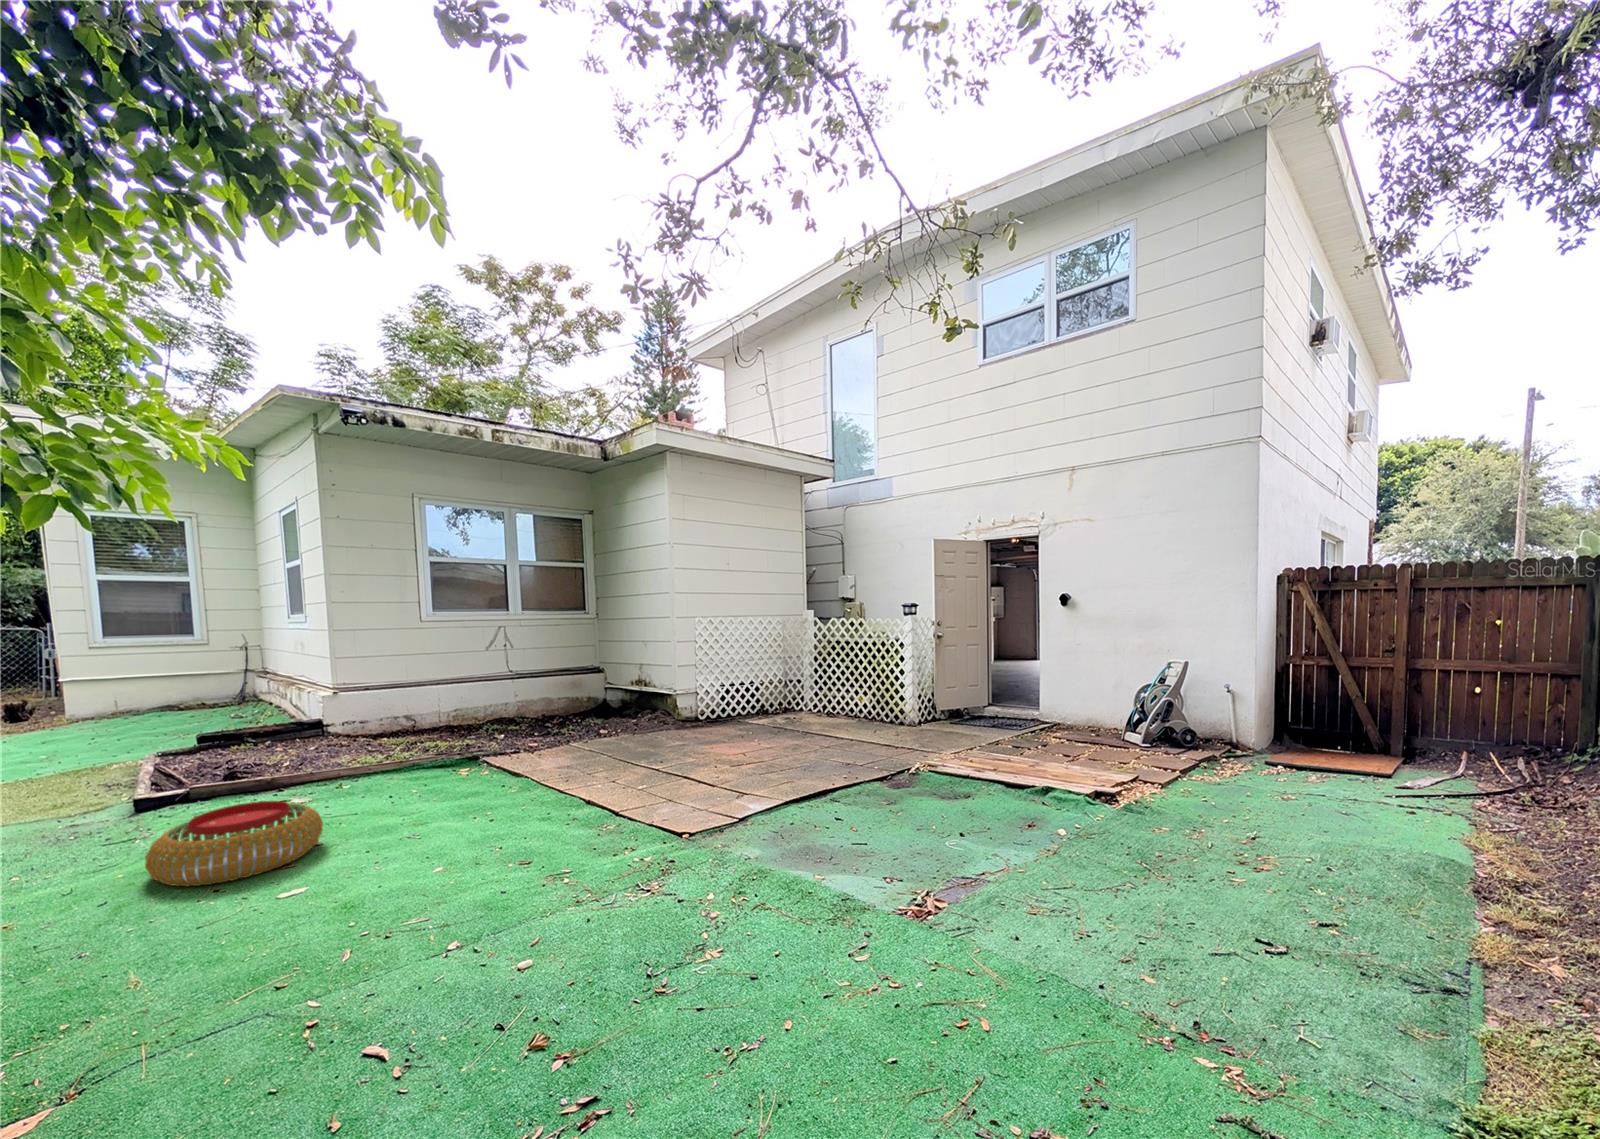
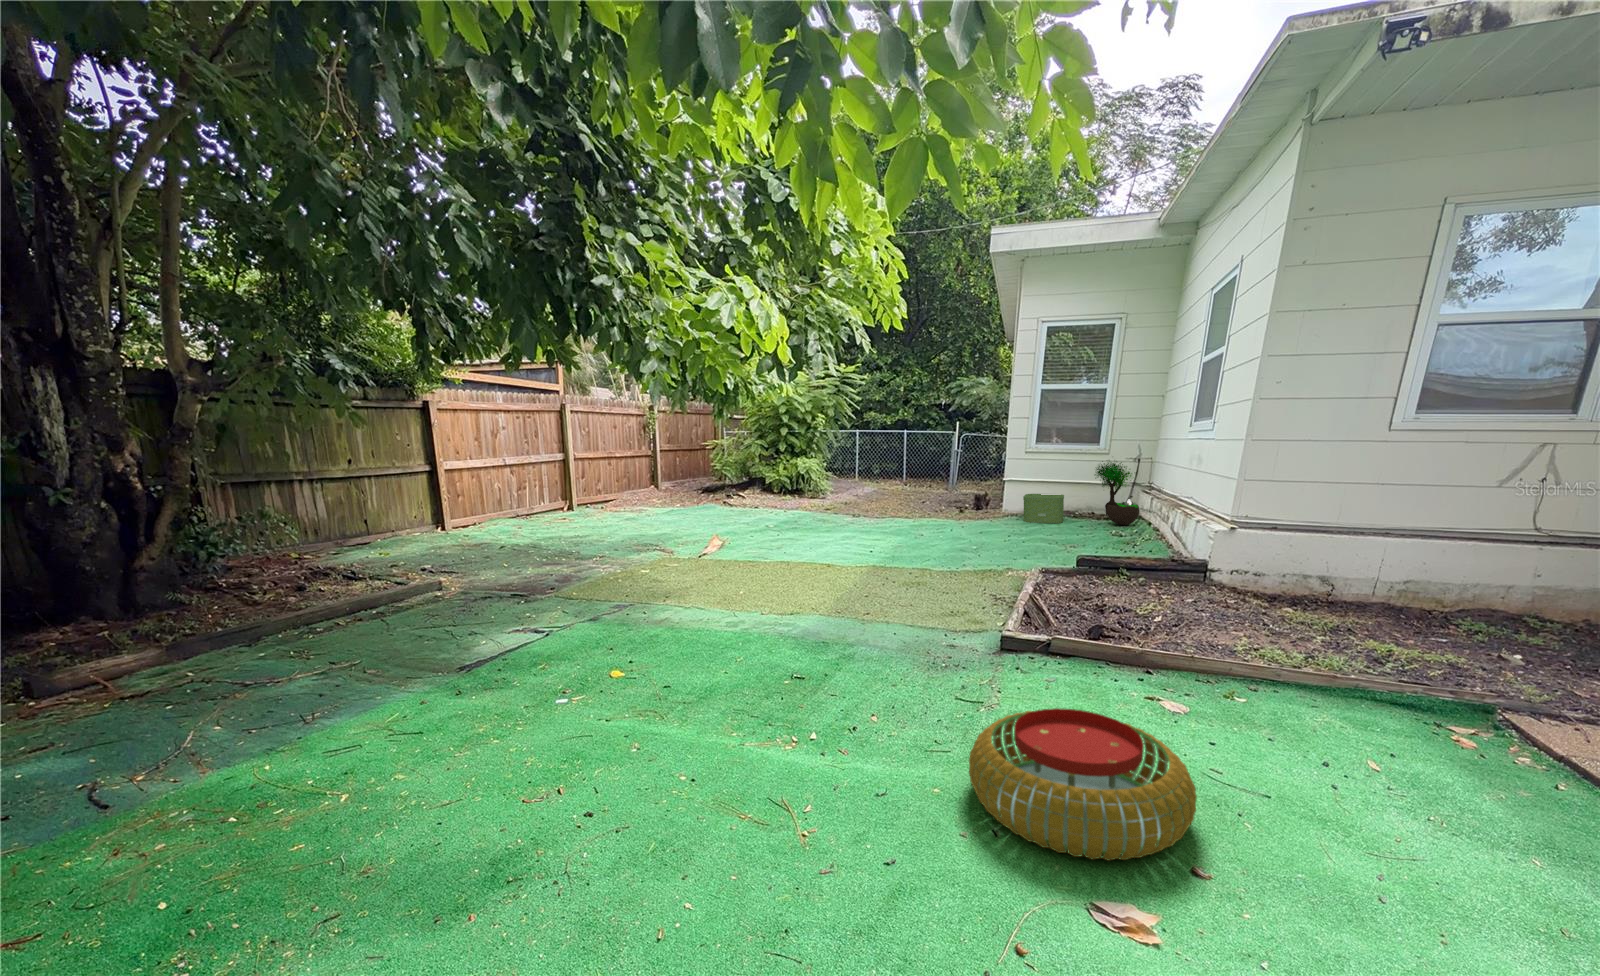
potted tree: none [204,649,255,711] -> present [1095,461,1139,525]
storage box: none [111,691,167,724] -> present [1023,494,1064,523]

